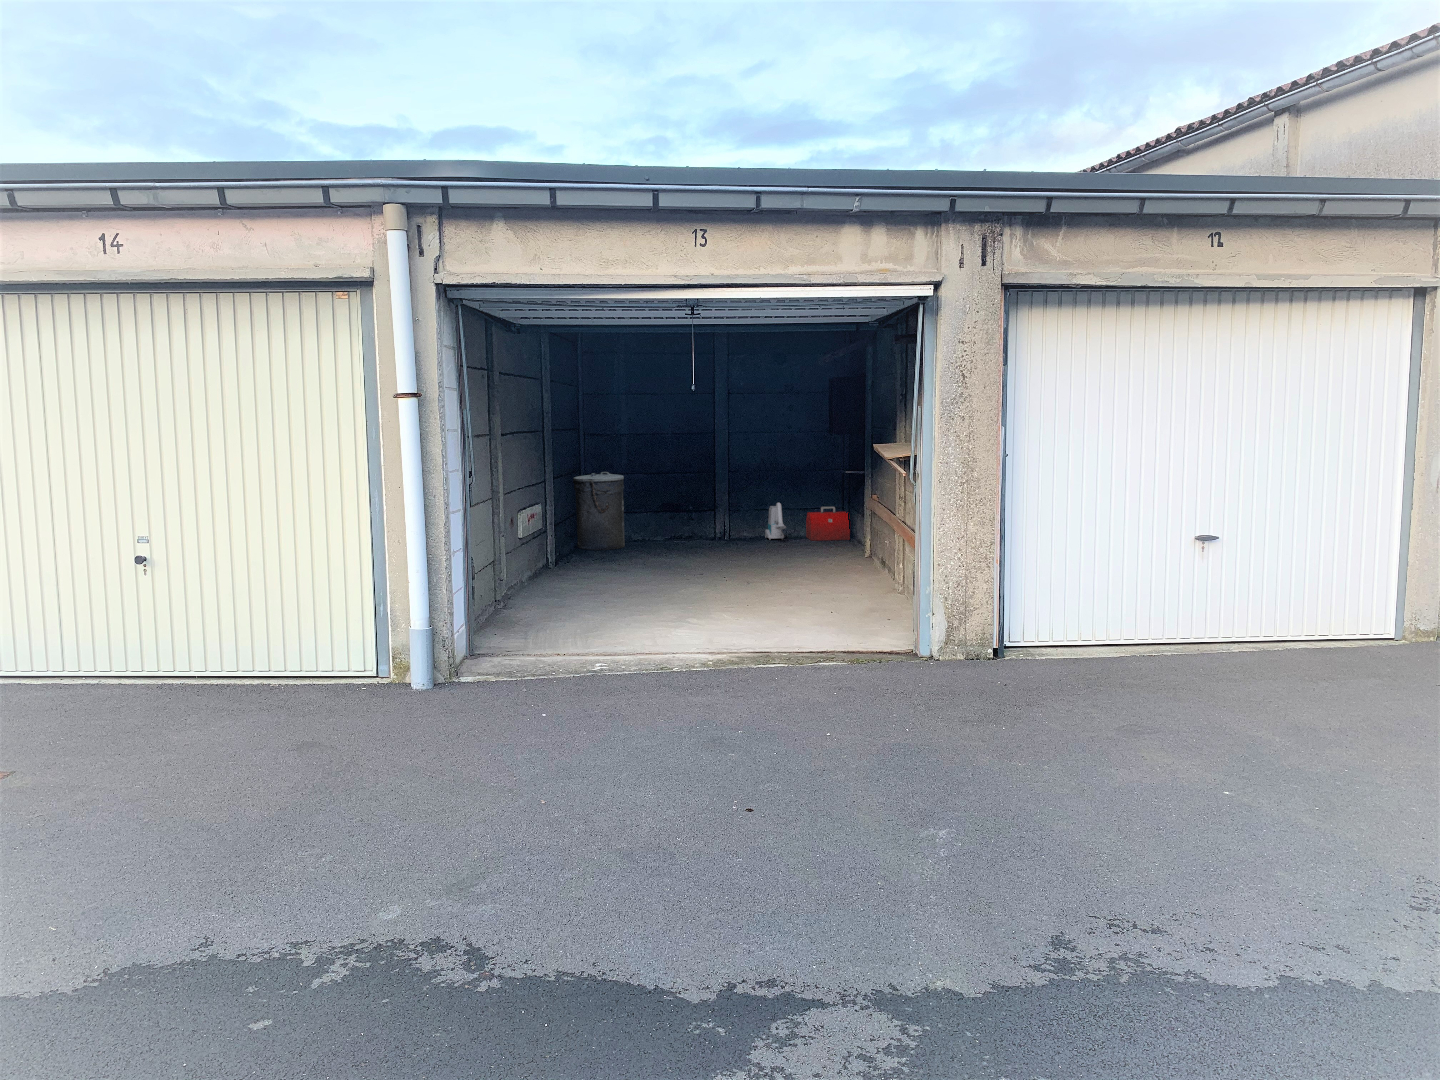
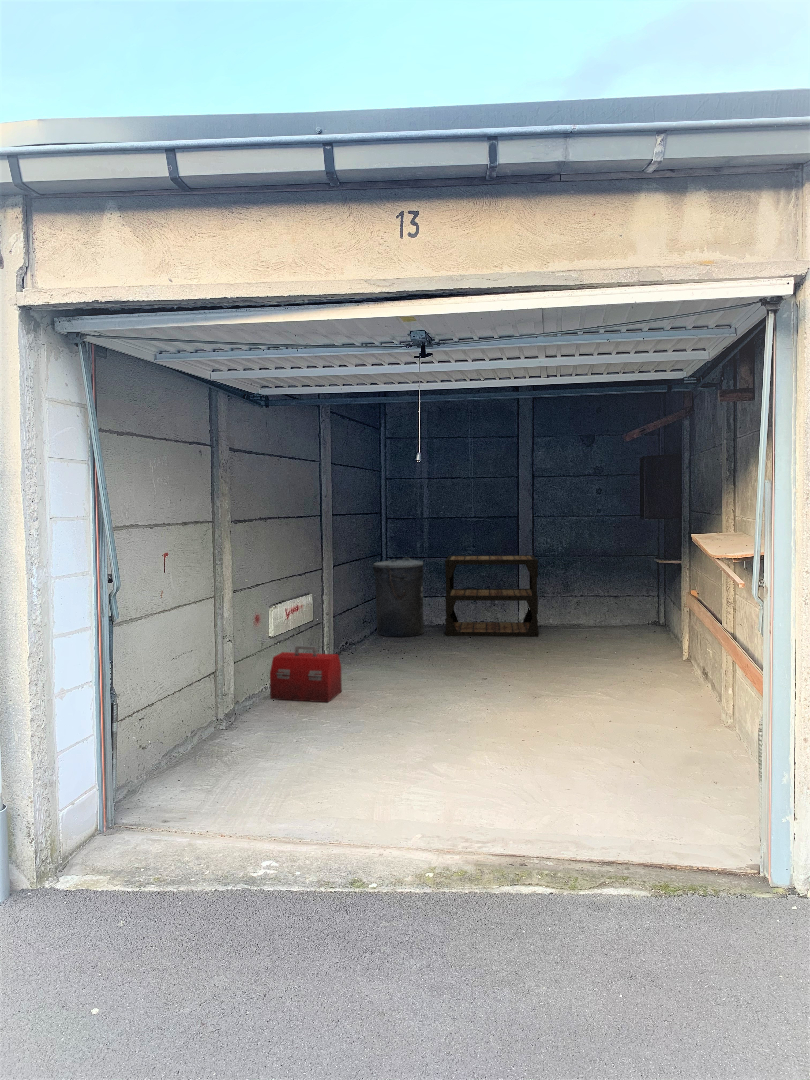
shelving unit: none [645,469,737,548] -> present [445,555,539,636]
vacuum cleaner: present [765,502,786,540] -> none [572,591,593,630]
toolbox: present [806,507,850,541] -> present [270,646,342,702]

